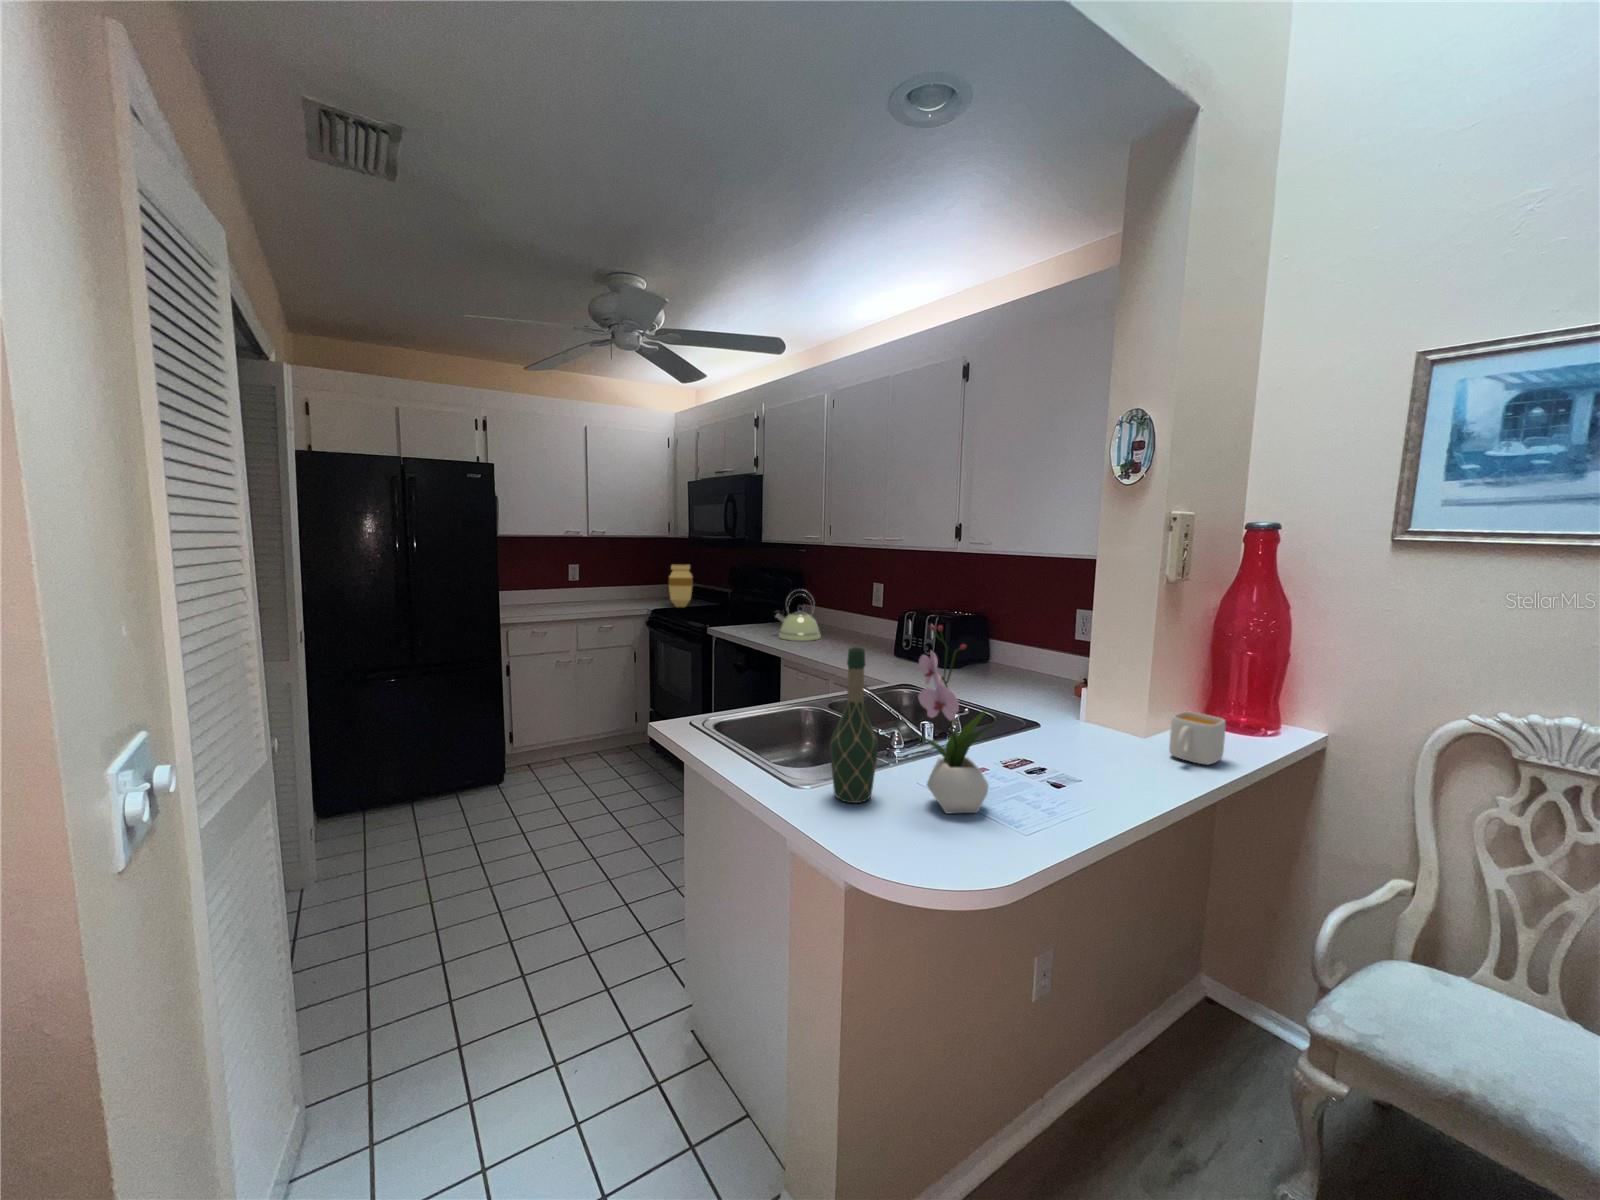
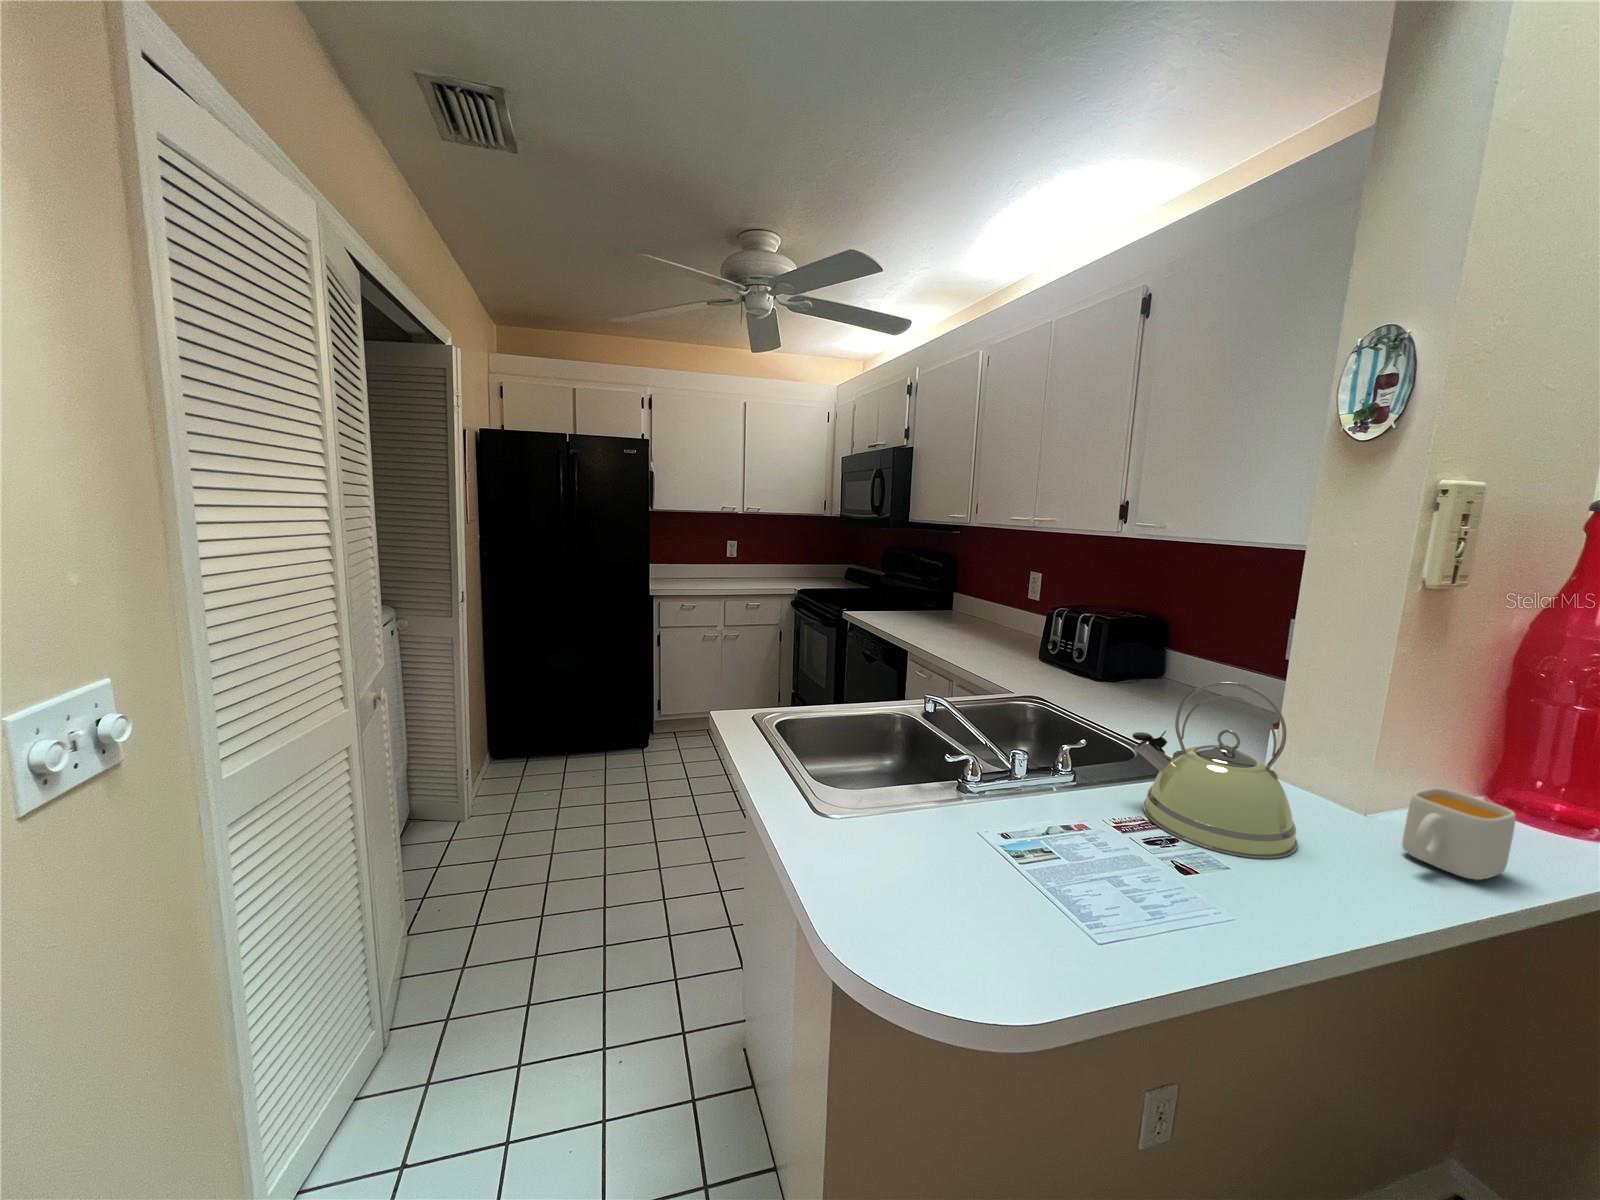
vase: present [669,565,693,607] -> none [820,545,846,589]
kettle: present [775,598,821,641] -> present [1132,681,1298,859]
flower arrangement: present [918,625,998,813] -> none [964,629,1078,898]
wine bottle: present [830,647,878,803] -> none [851,650,915,852]

